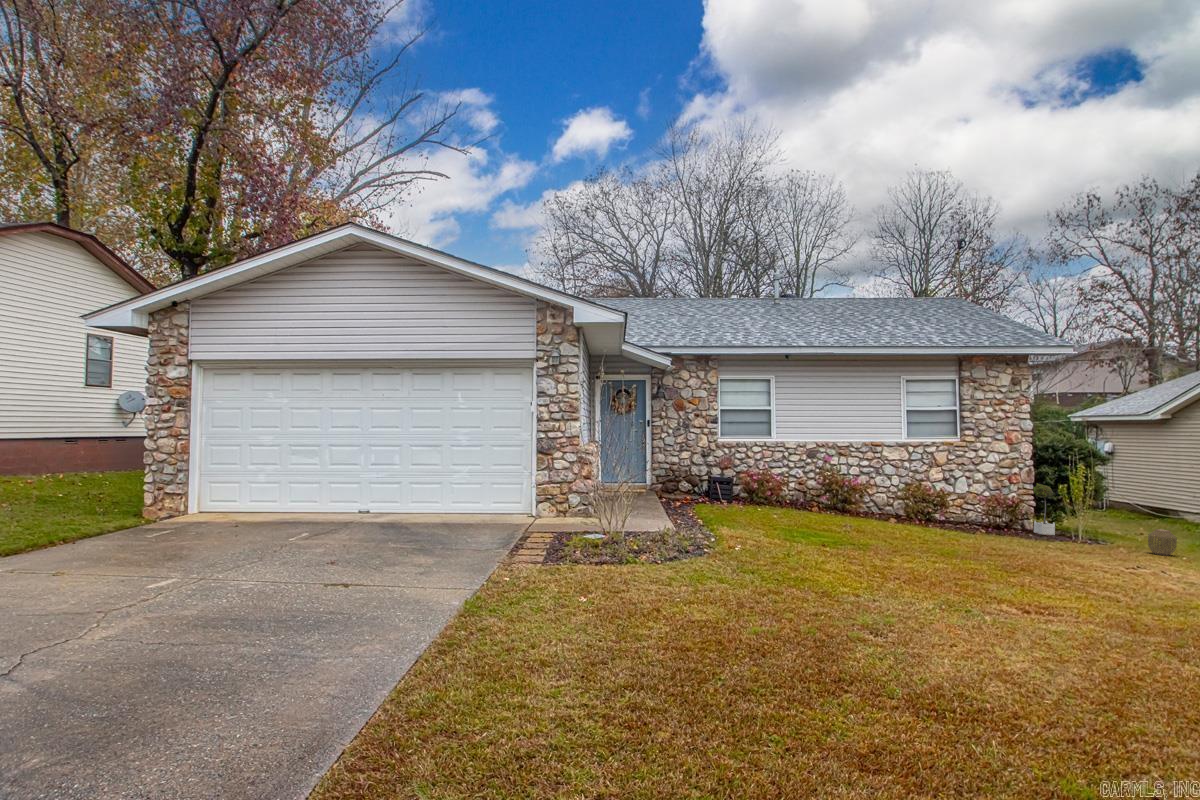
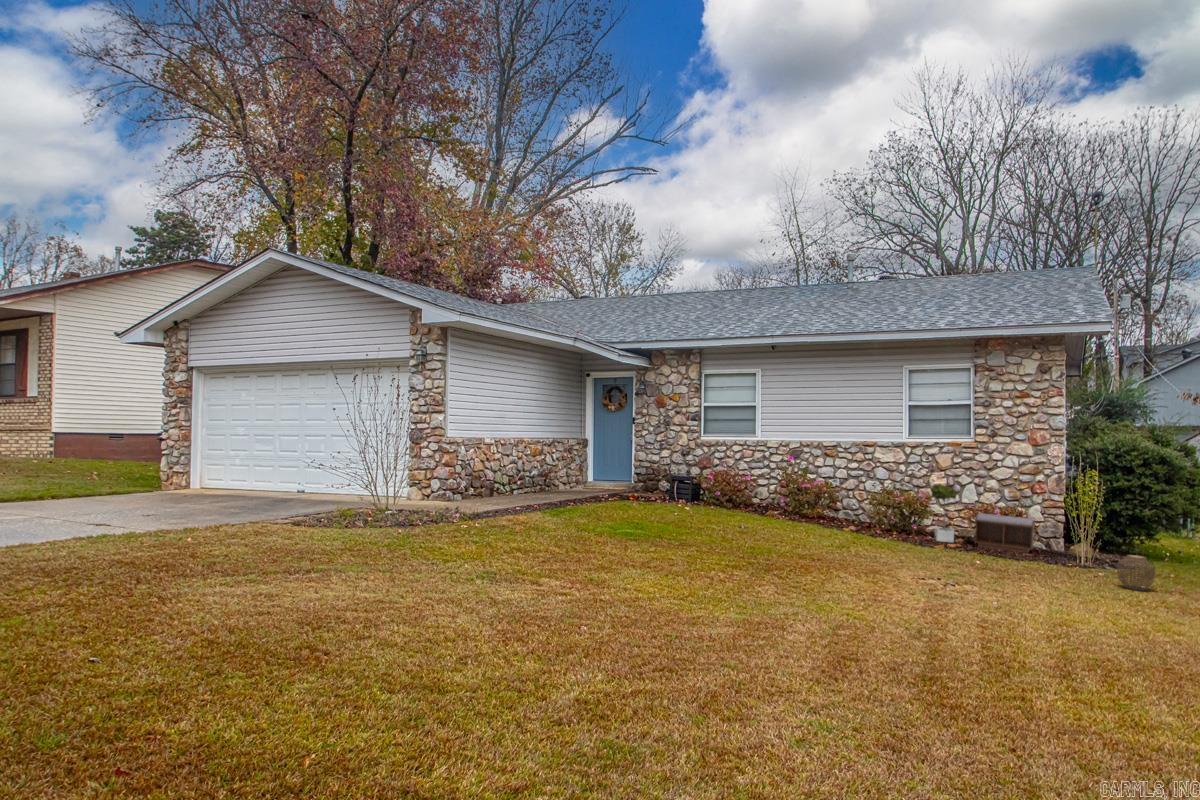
potted tree: present [1033,483,1056,535] -> present [931,484,957,542]
bench: none [970,501,1023,531] -> present [974,514,1035,553]

